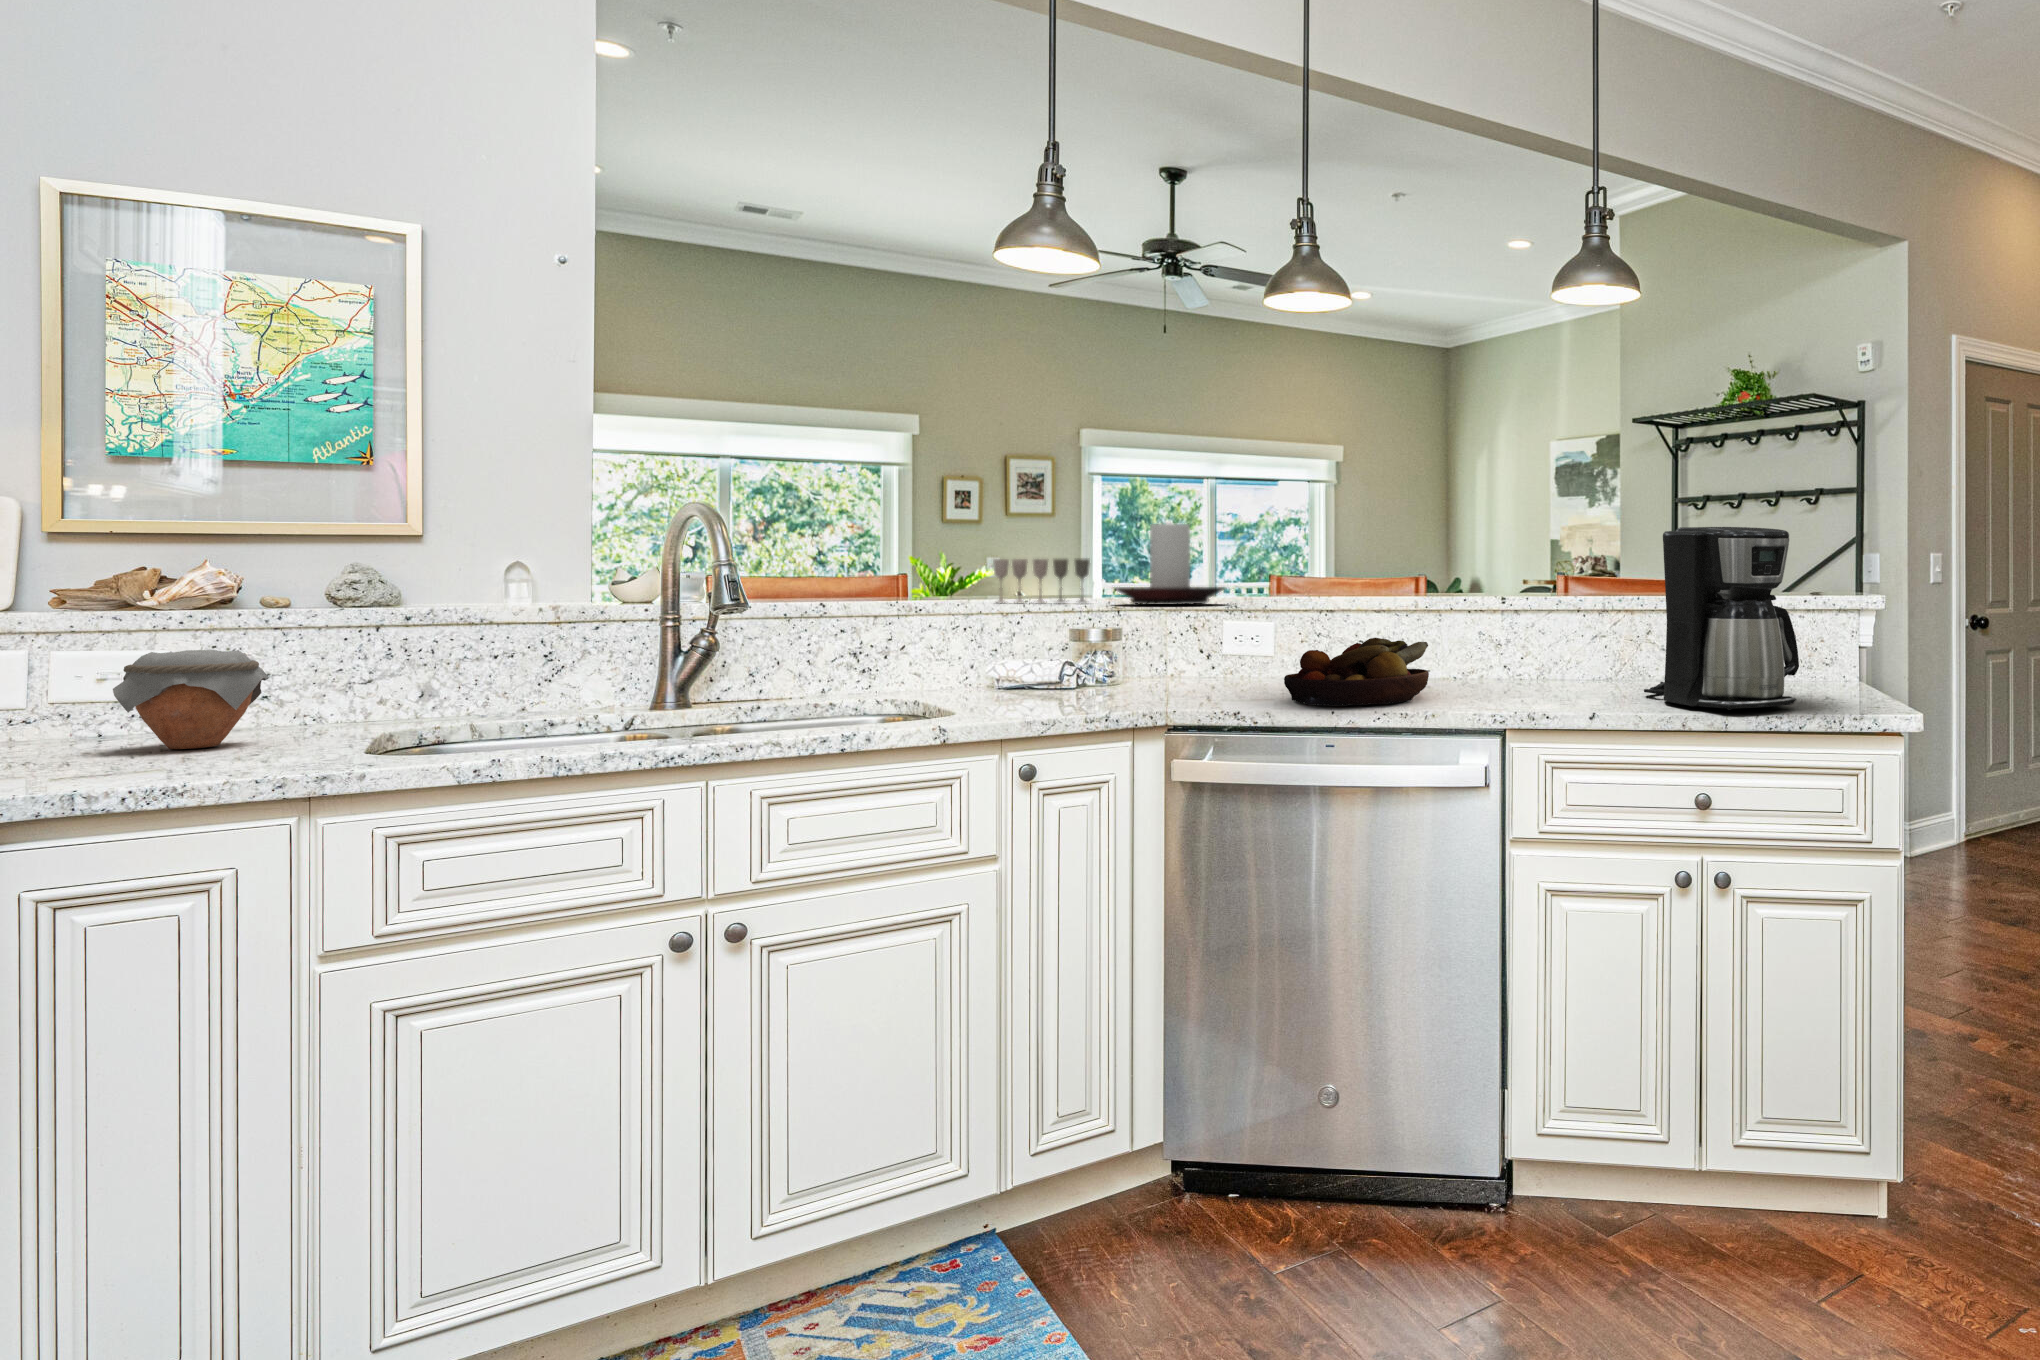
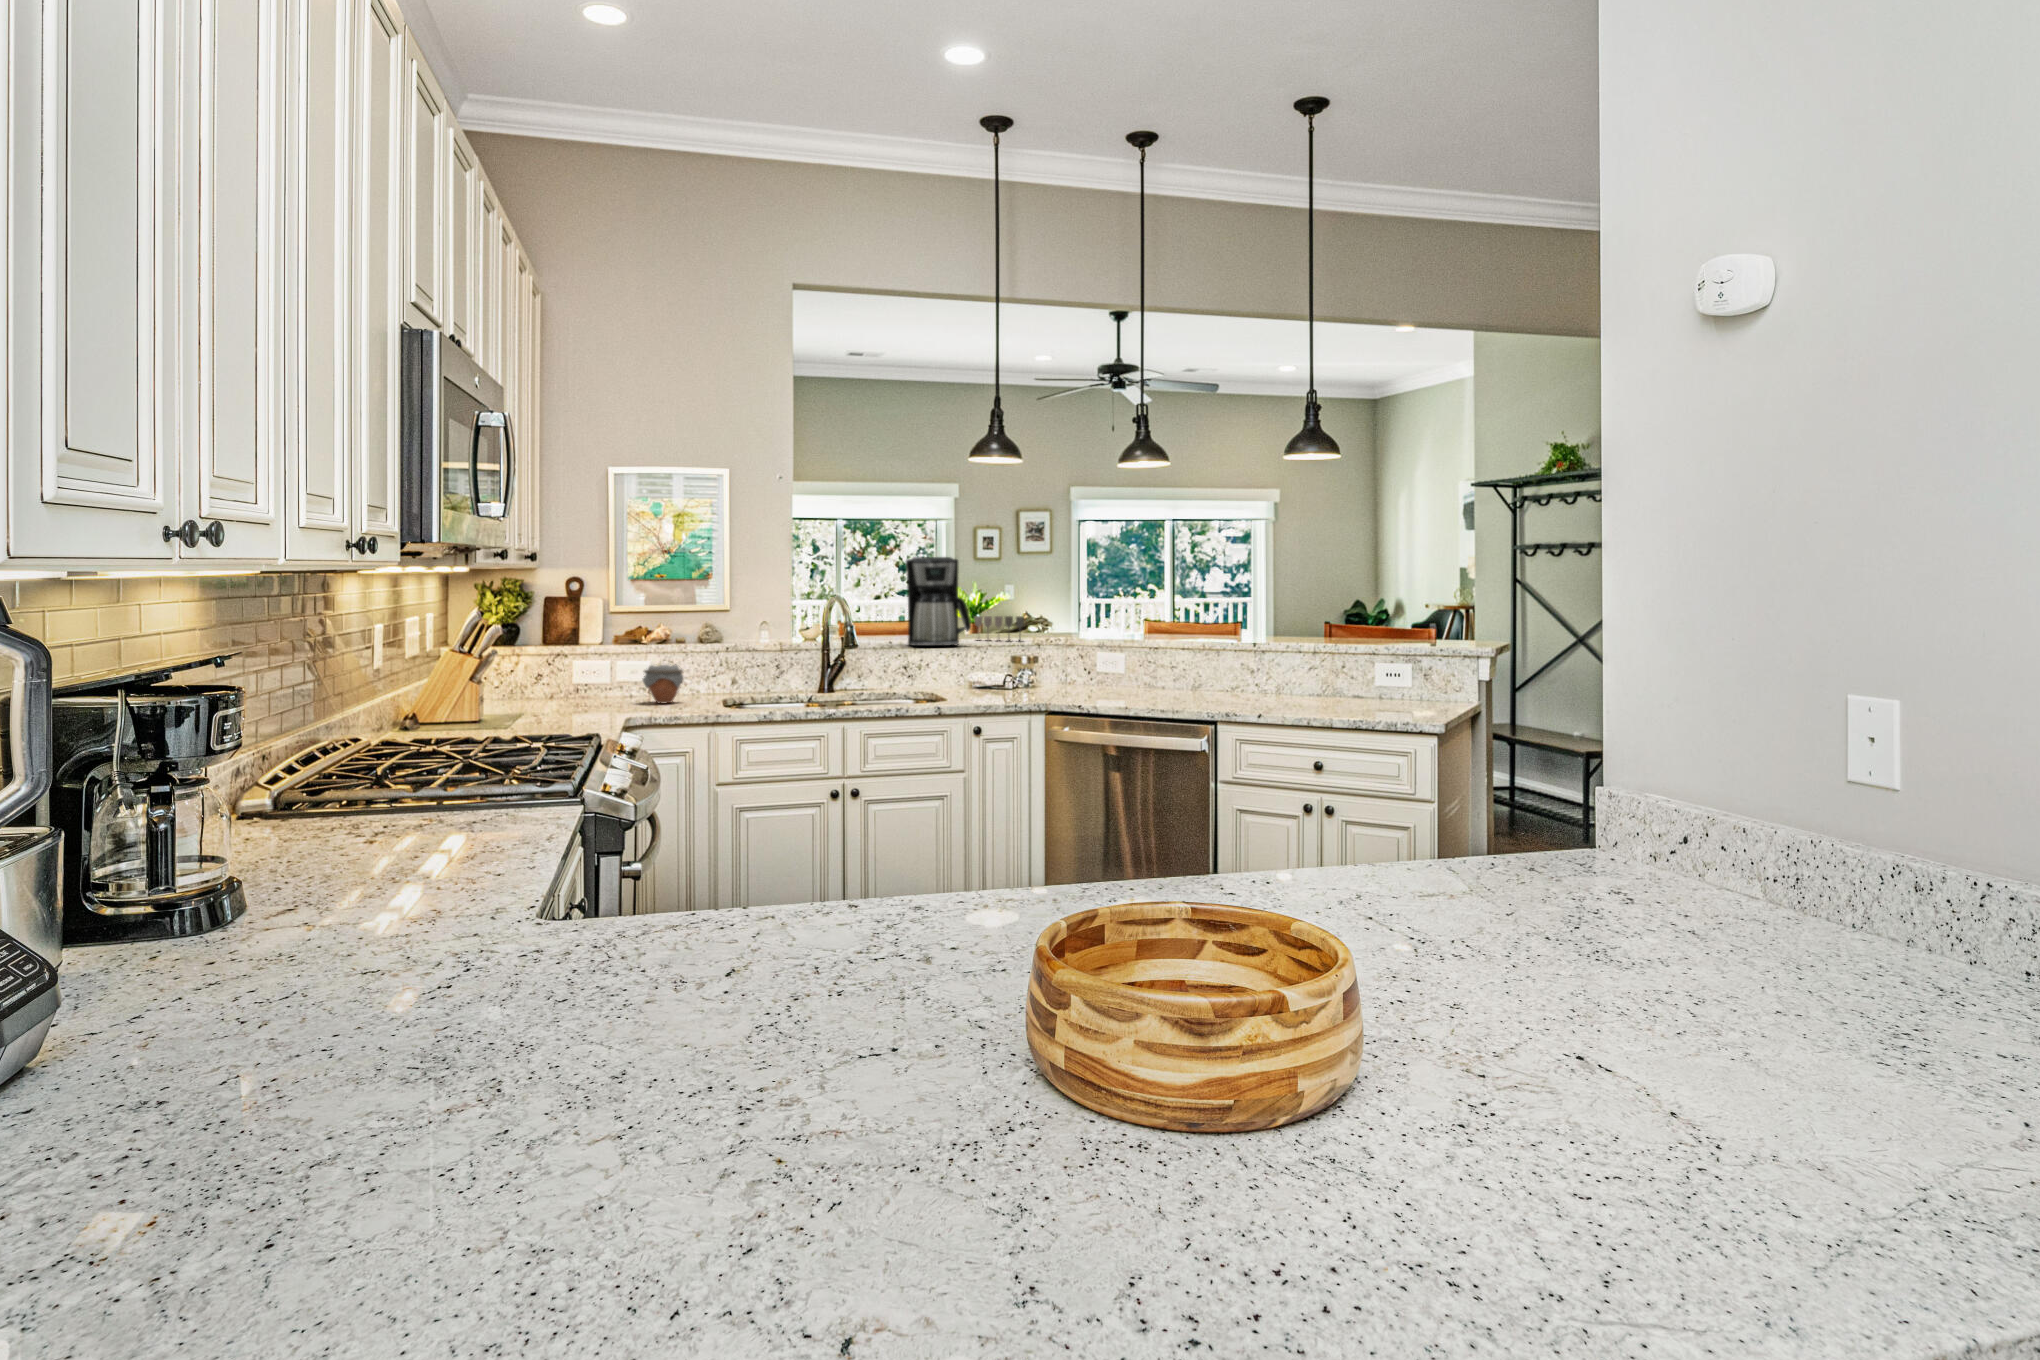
candle holder: present [1114,523,1225,605] -> none [1031,595,1096,644]
coffee maker: present [1644,527,1799,710] -> present [906,557,971,646]
fruit bowl: present [1284,638,1429,706] -> none [1112,667,1197,703]

